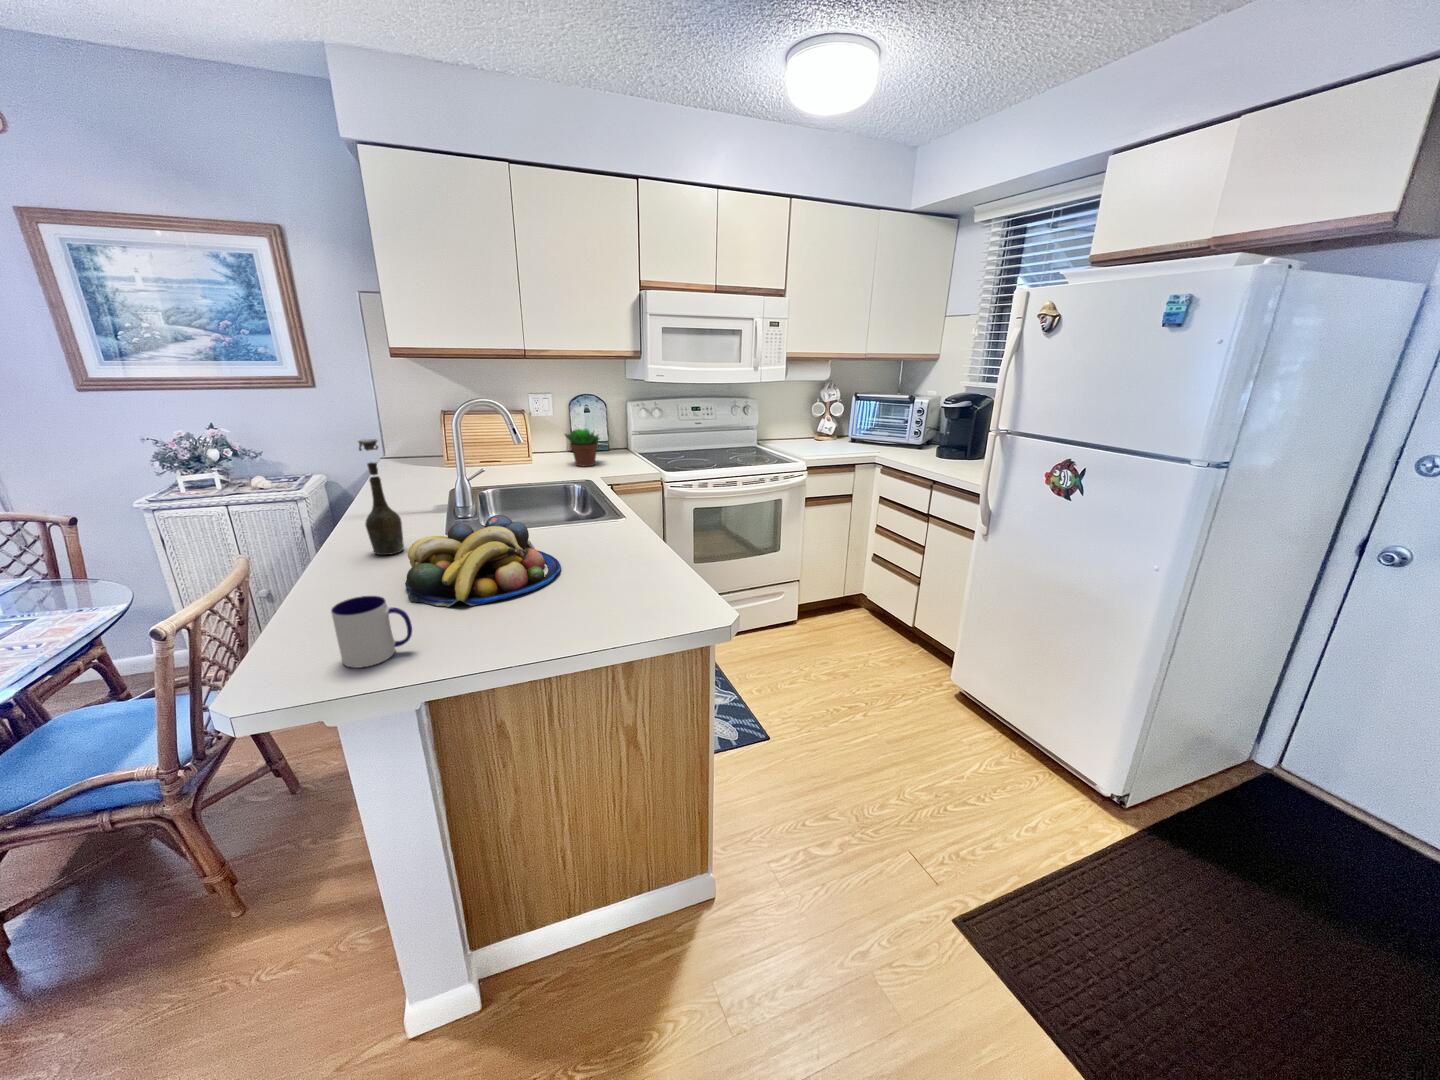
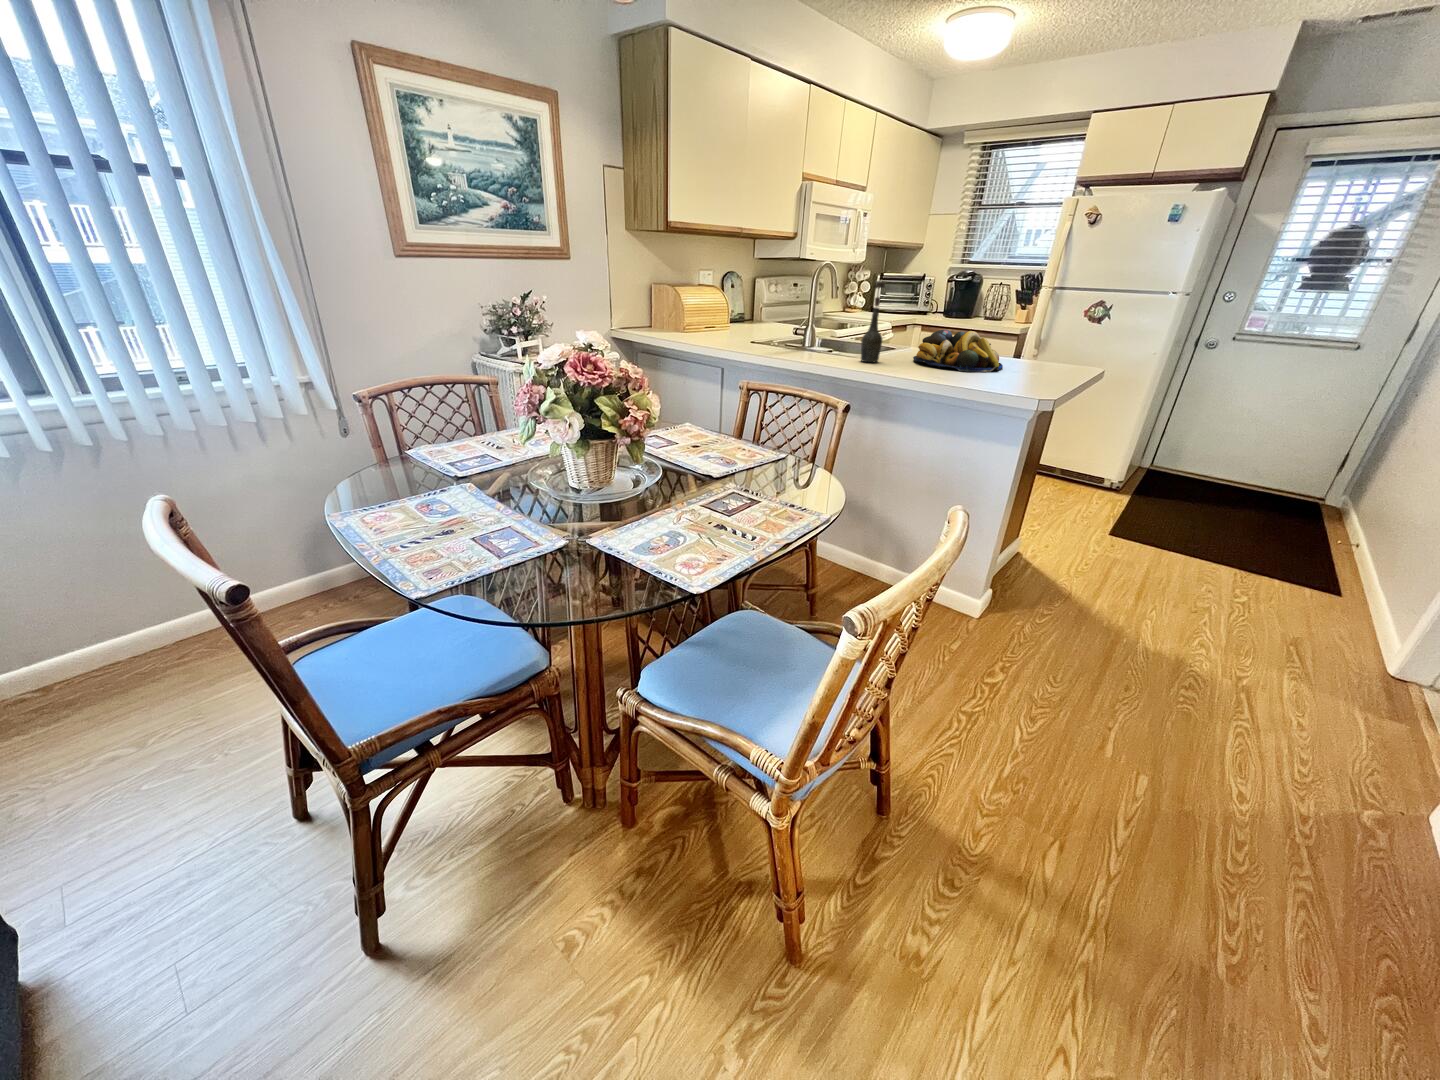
succulent plant: present [565,429,599,466] -> none [757,296,786,328]
mug: present [331,596,412,668] -> none [1016,351,1049,385]

